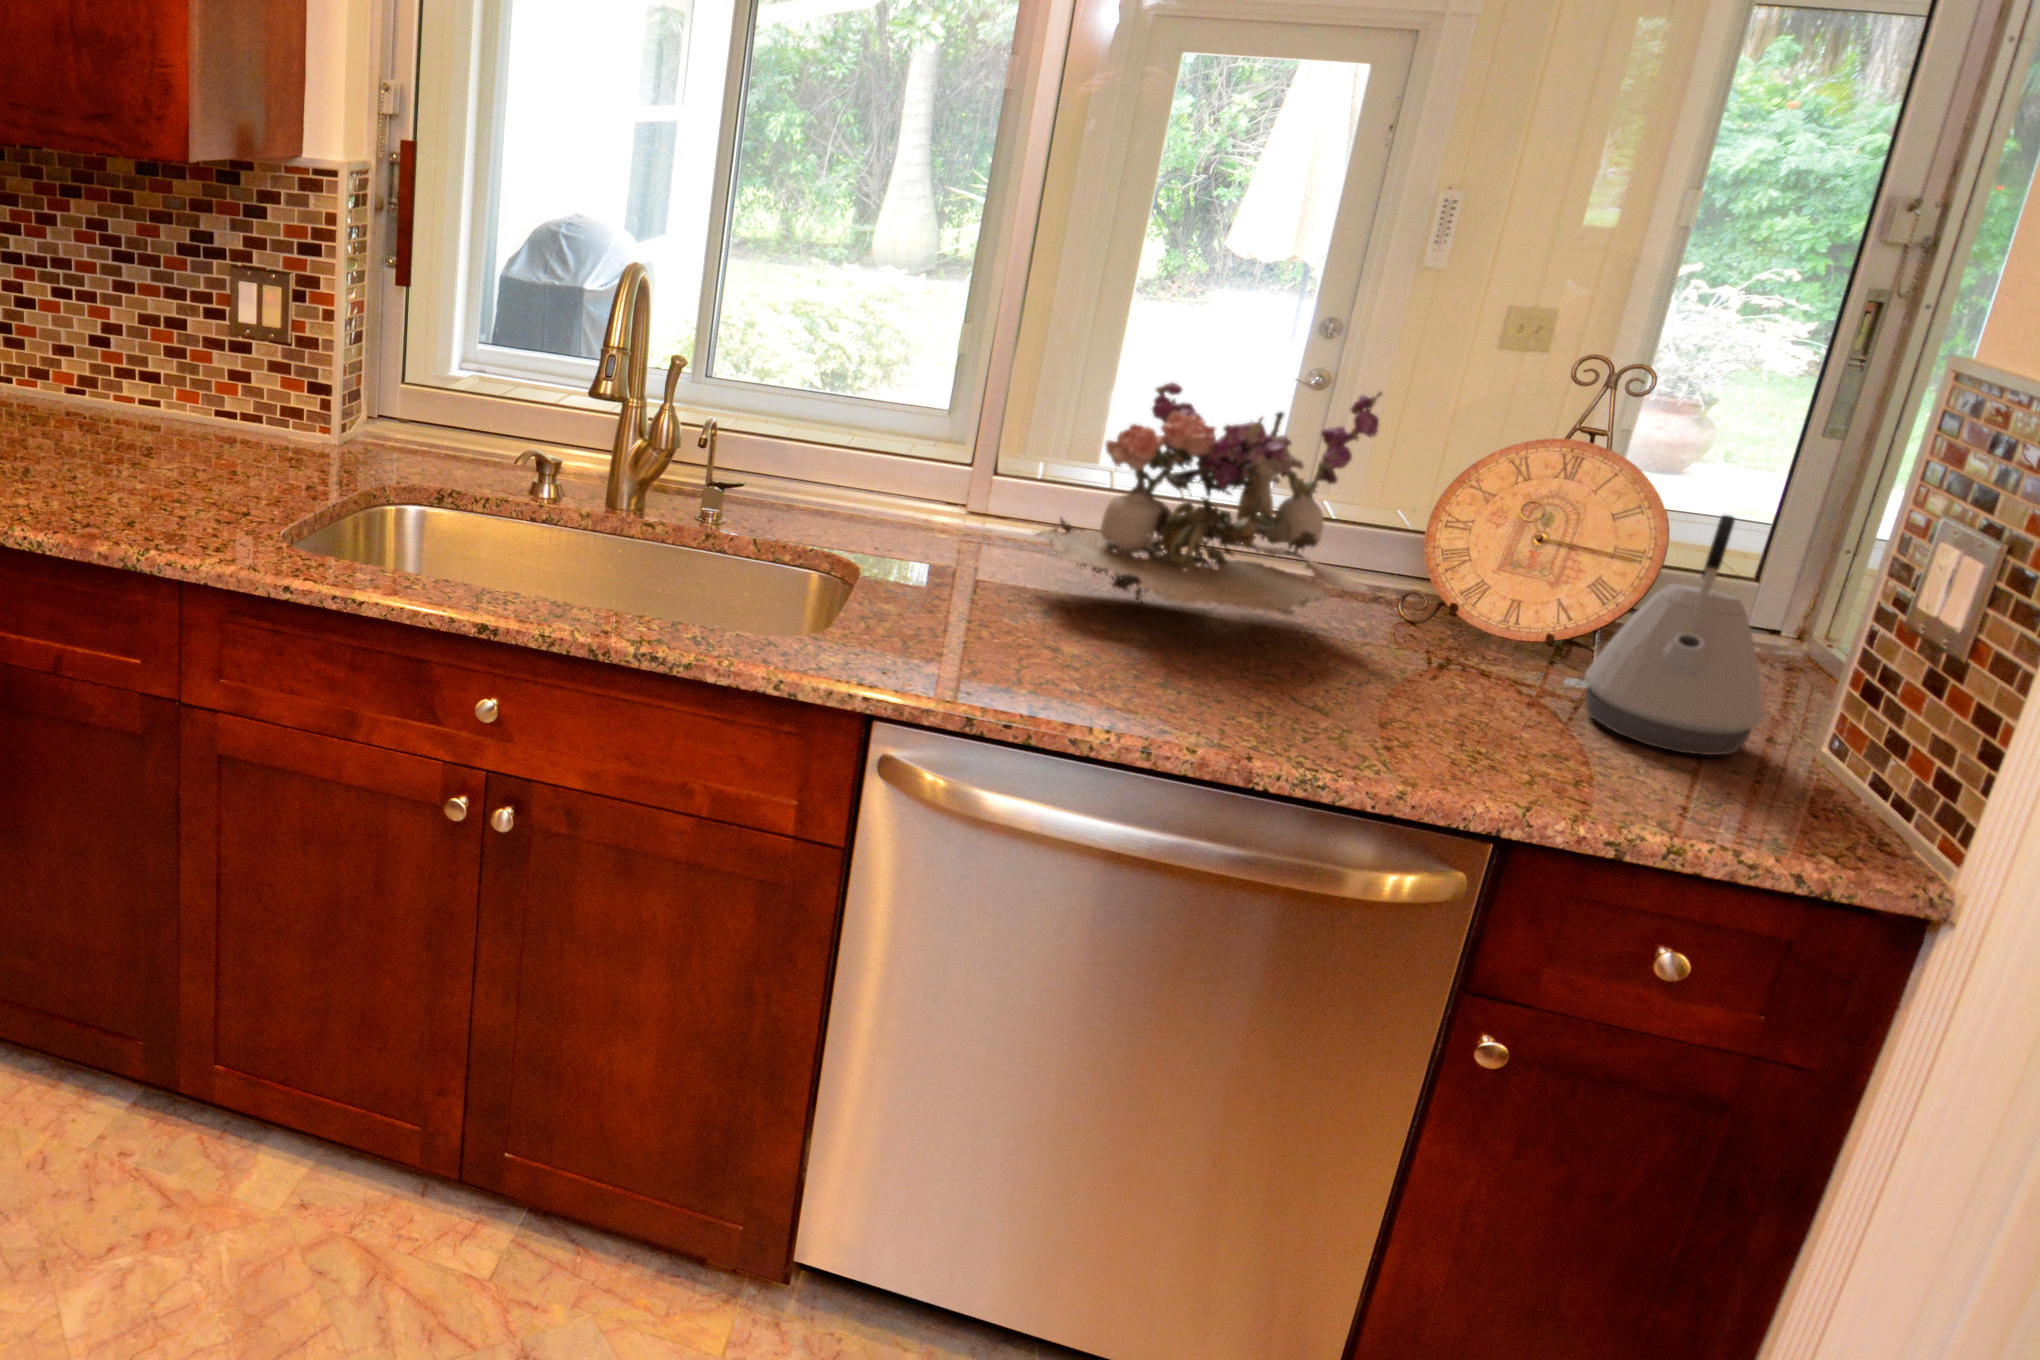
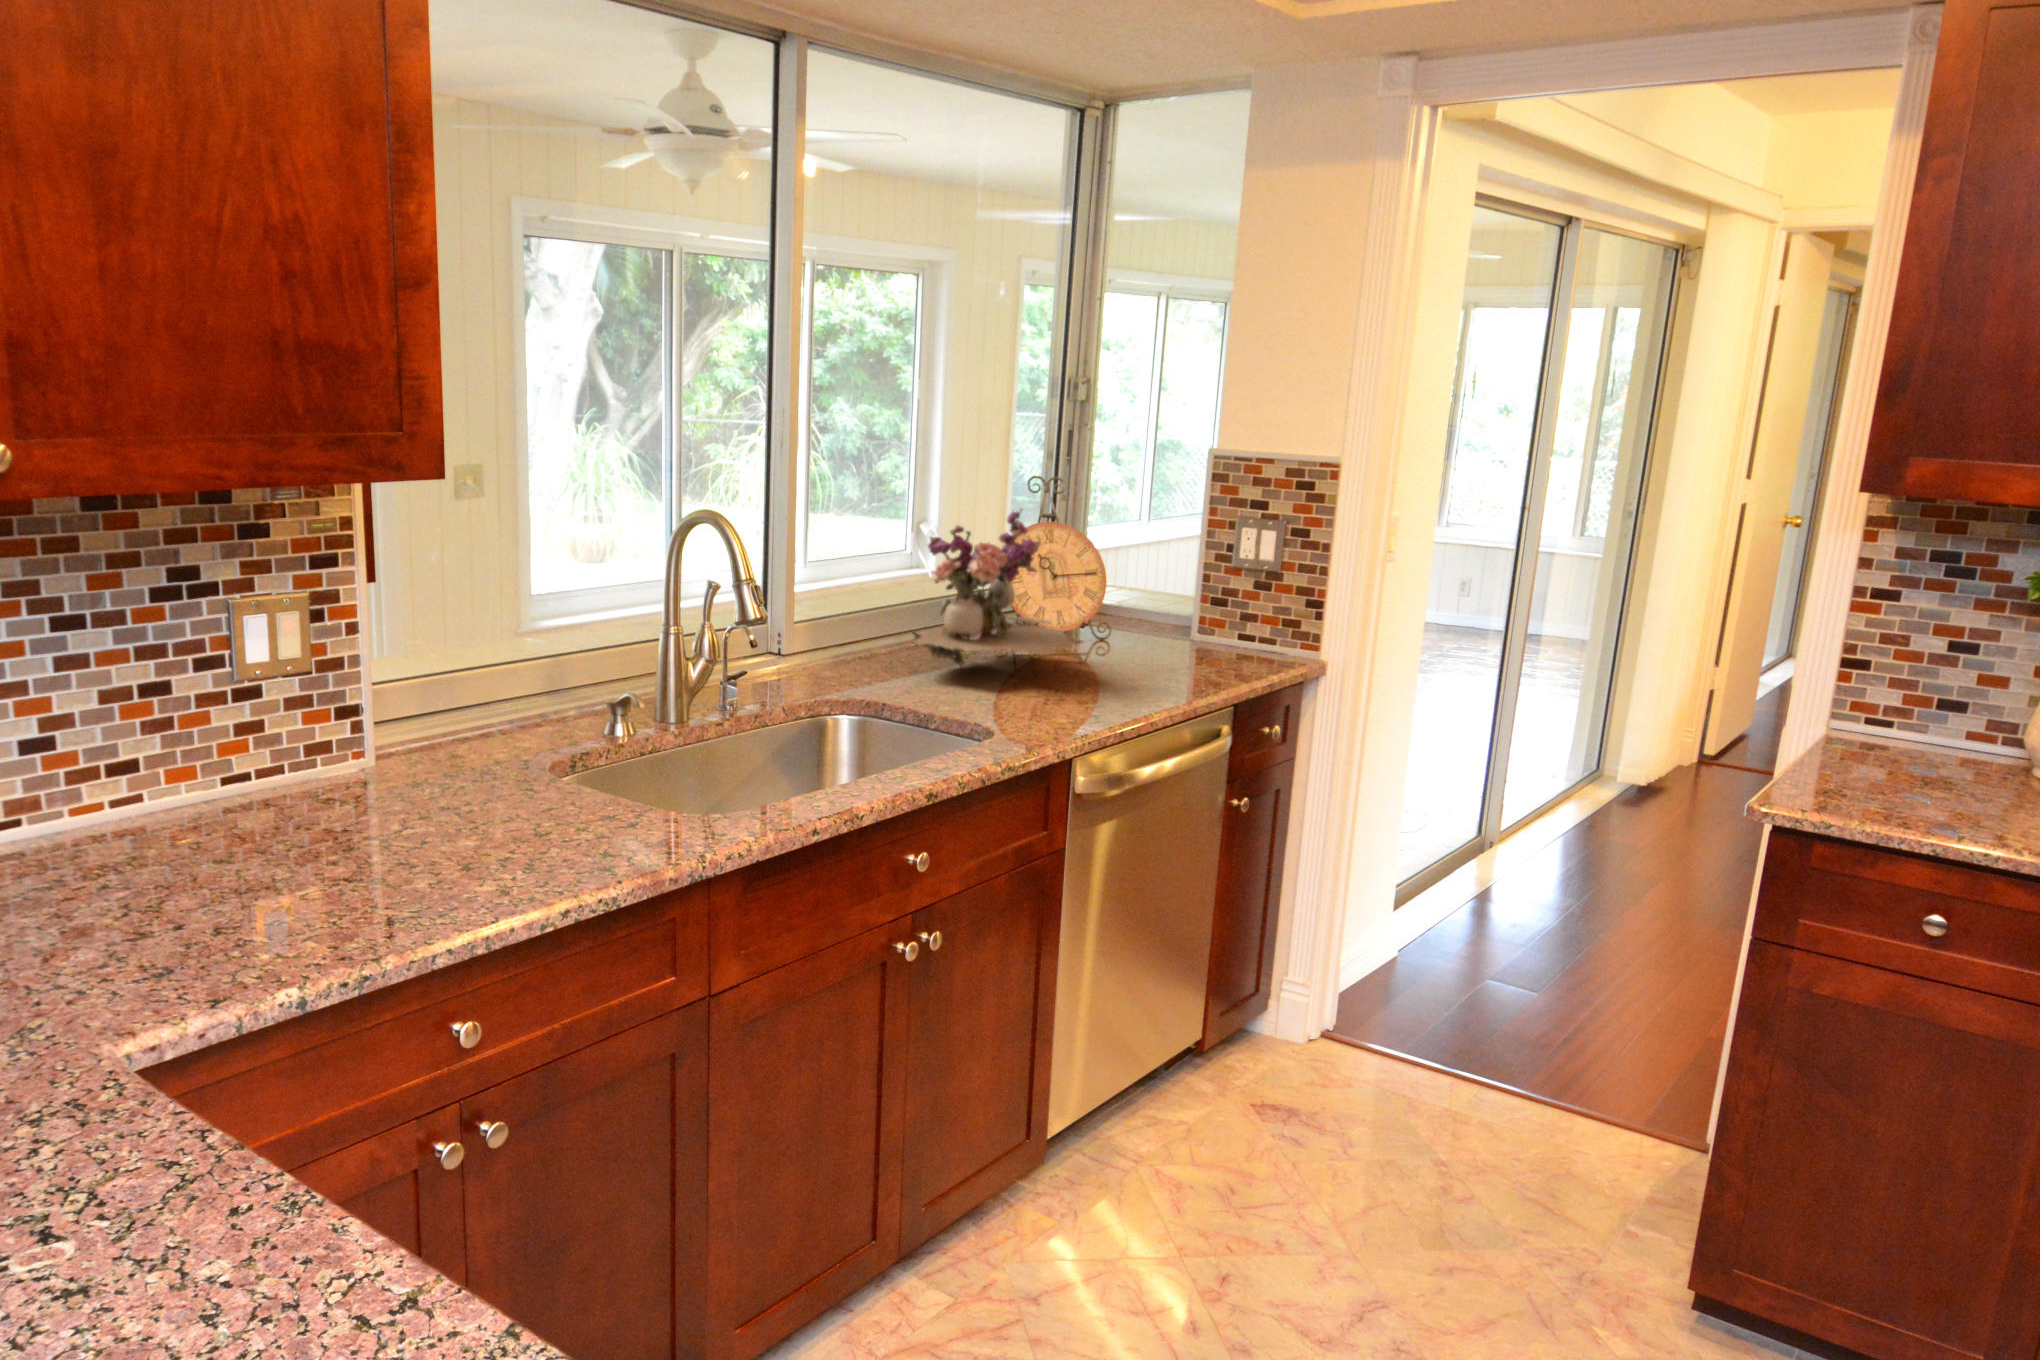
kettle: present [1585,515,1763,755] -> none [1136,537,1209,656]

